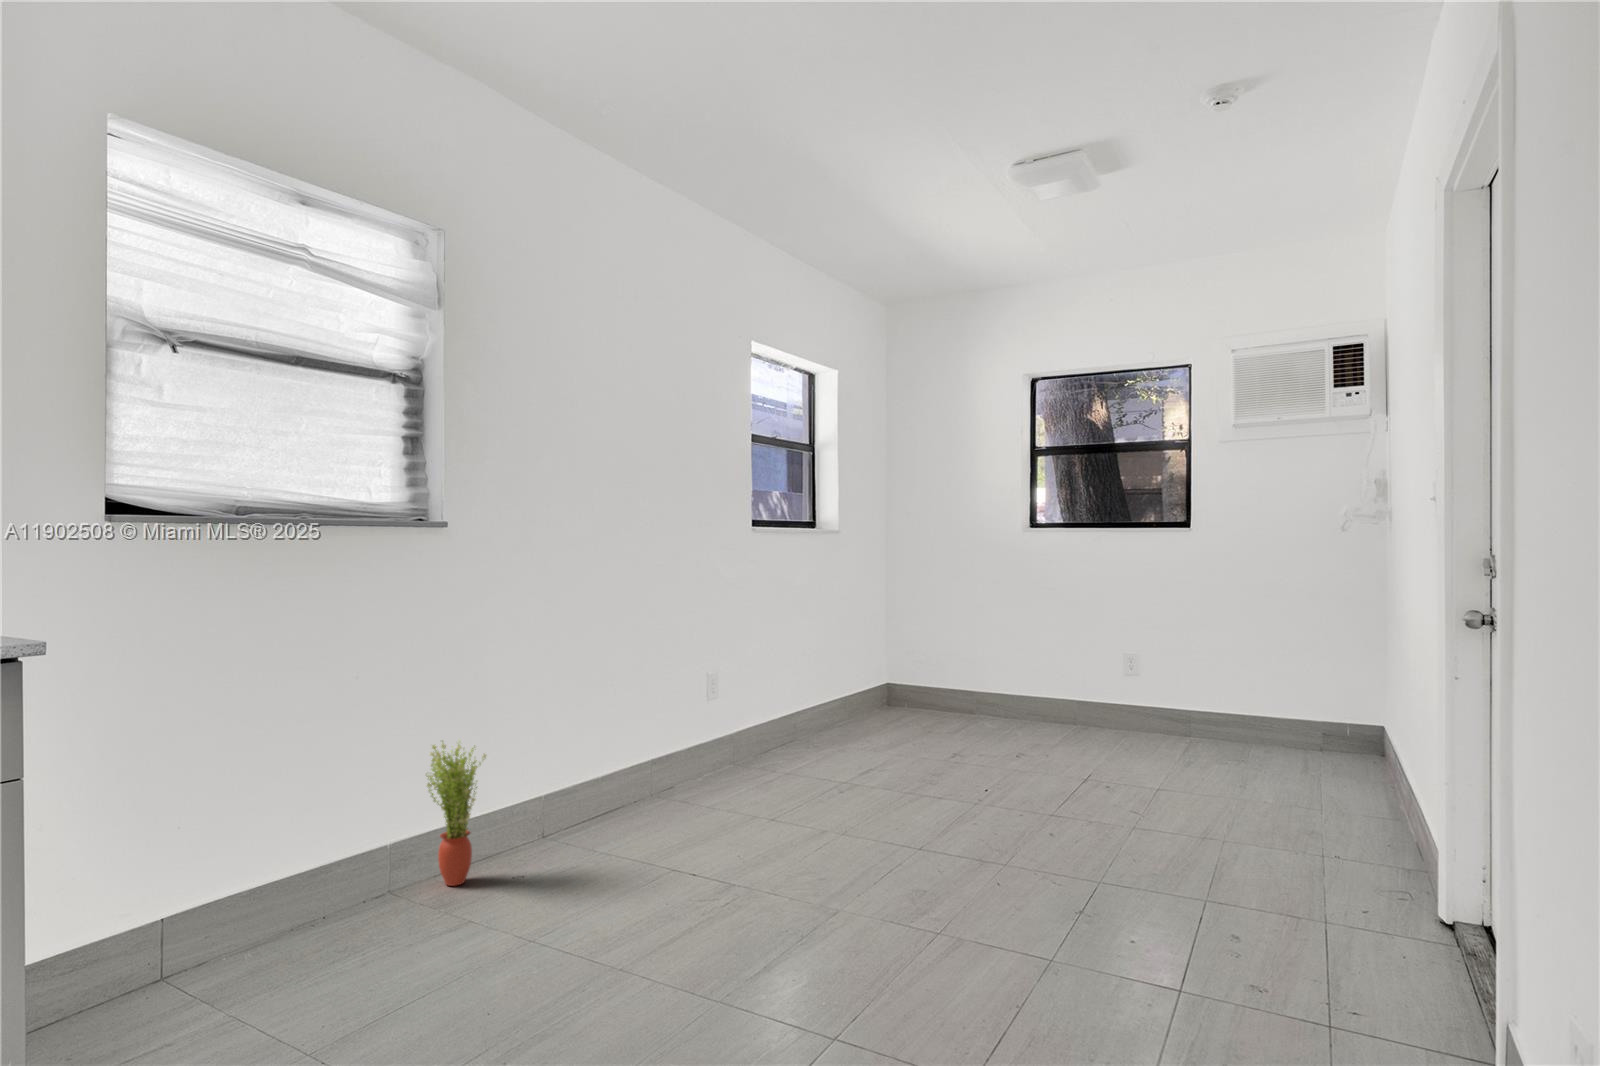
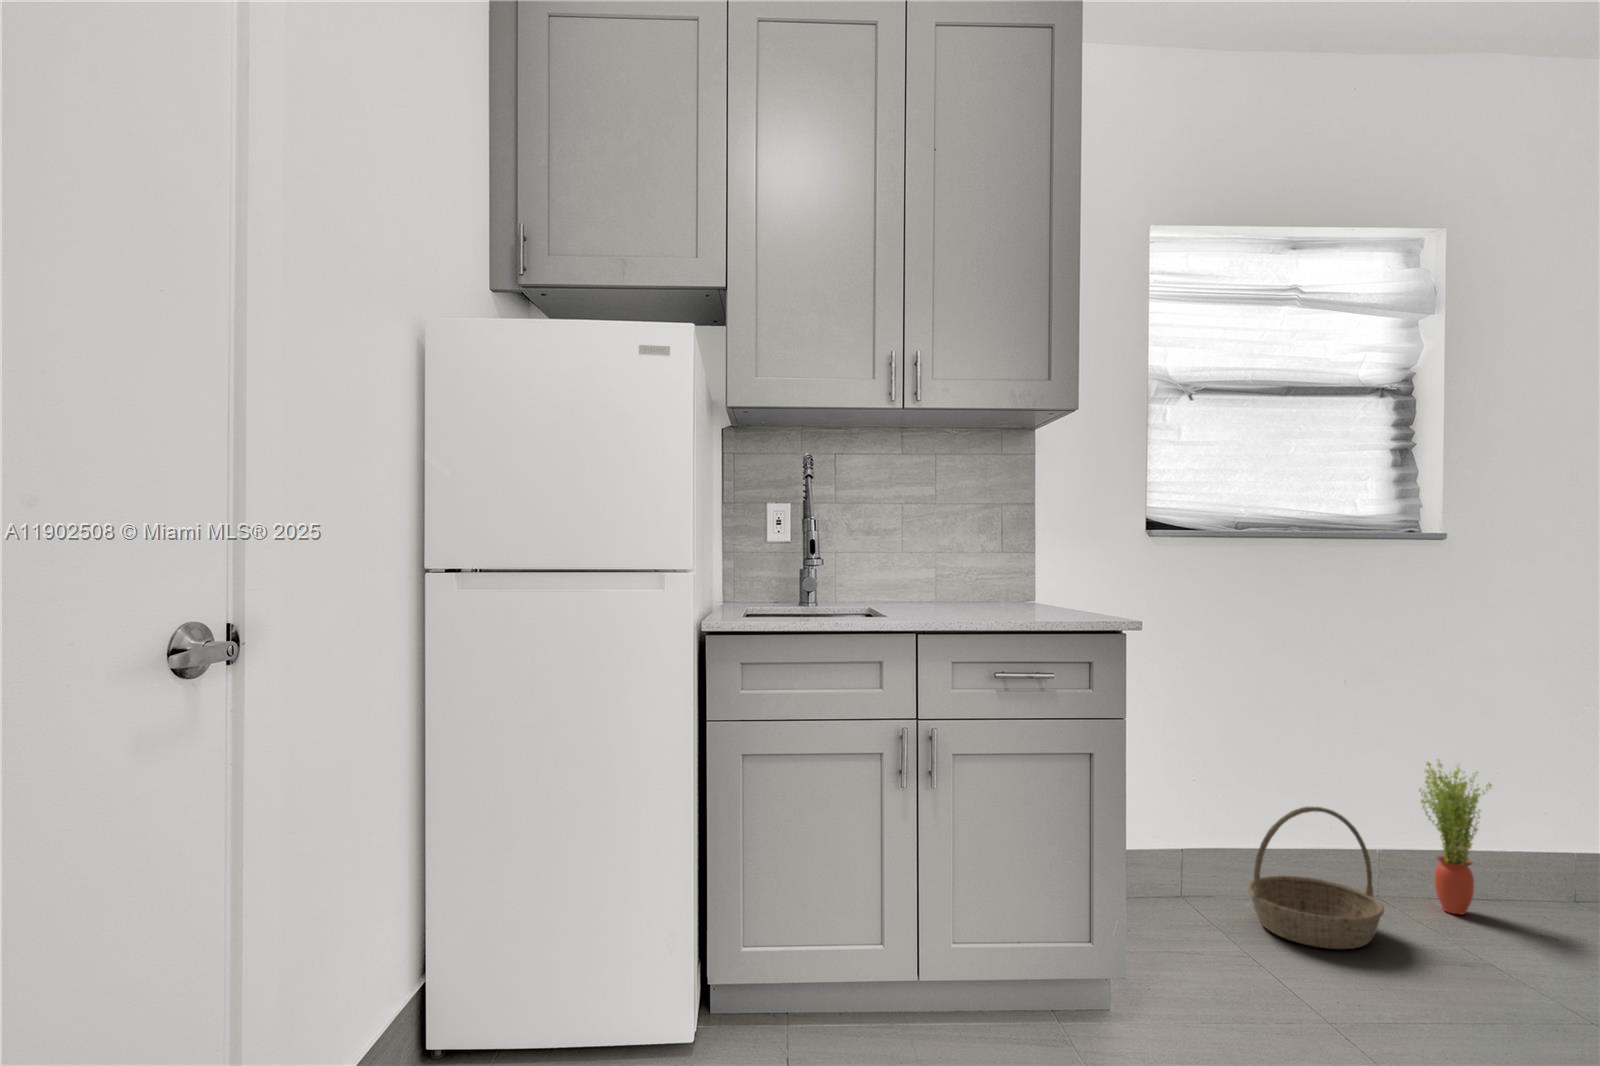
basket: none [246,819,396,981] -> present [1248,807,1384,949]

